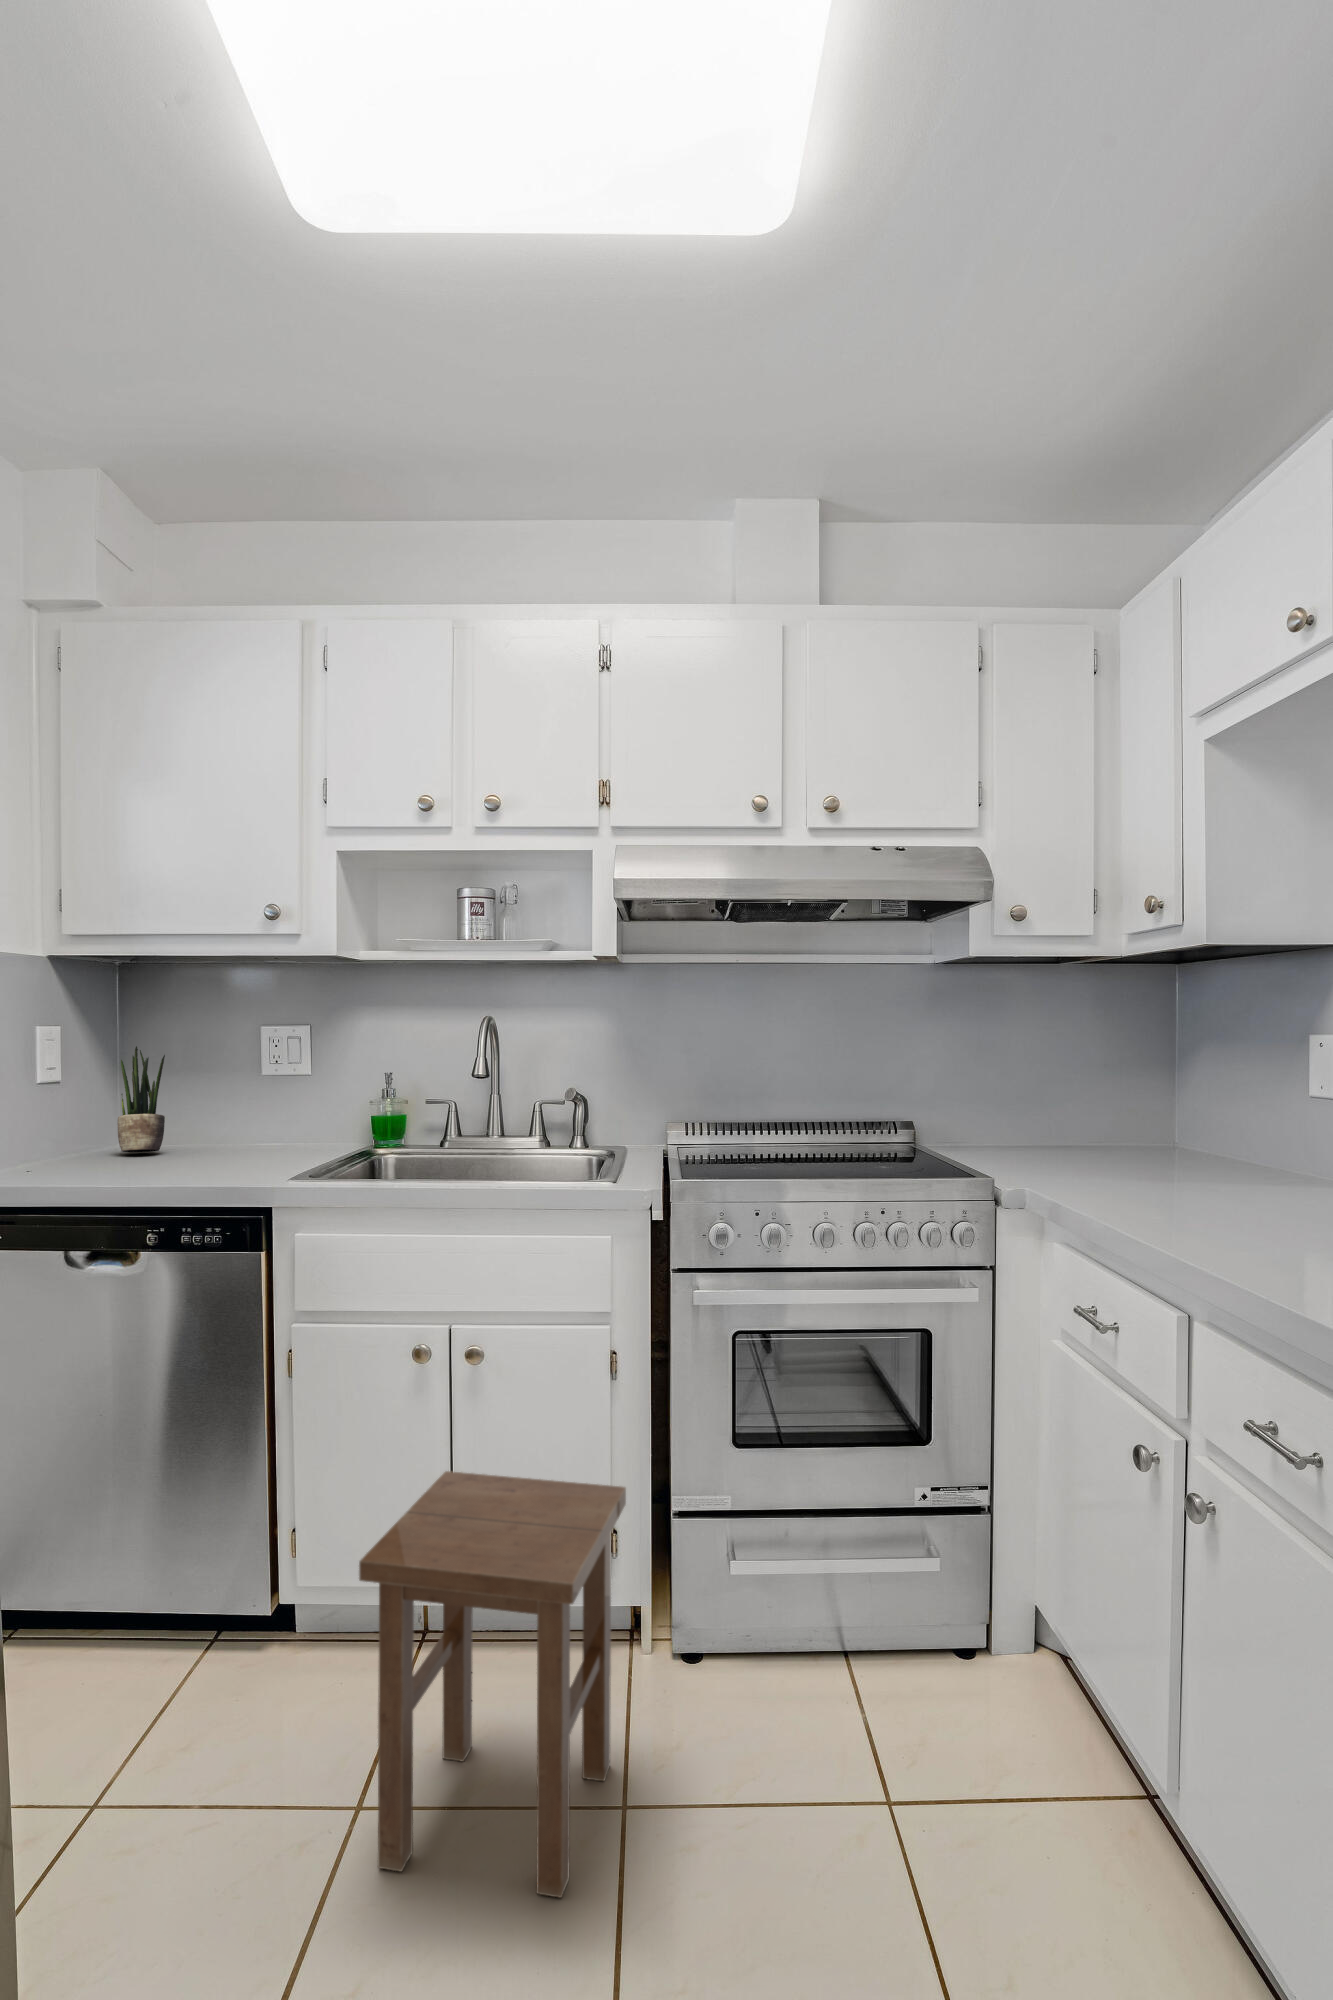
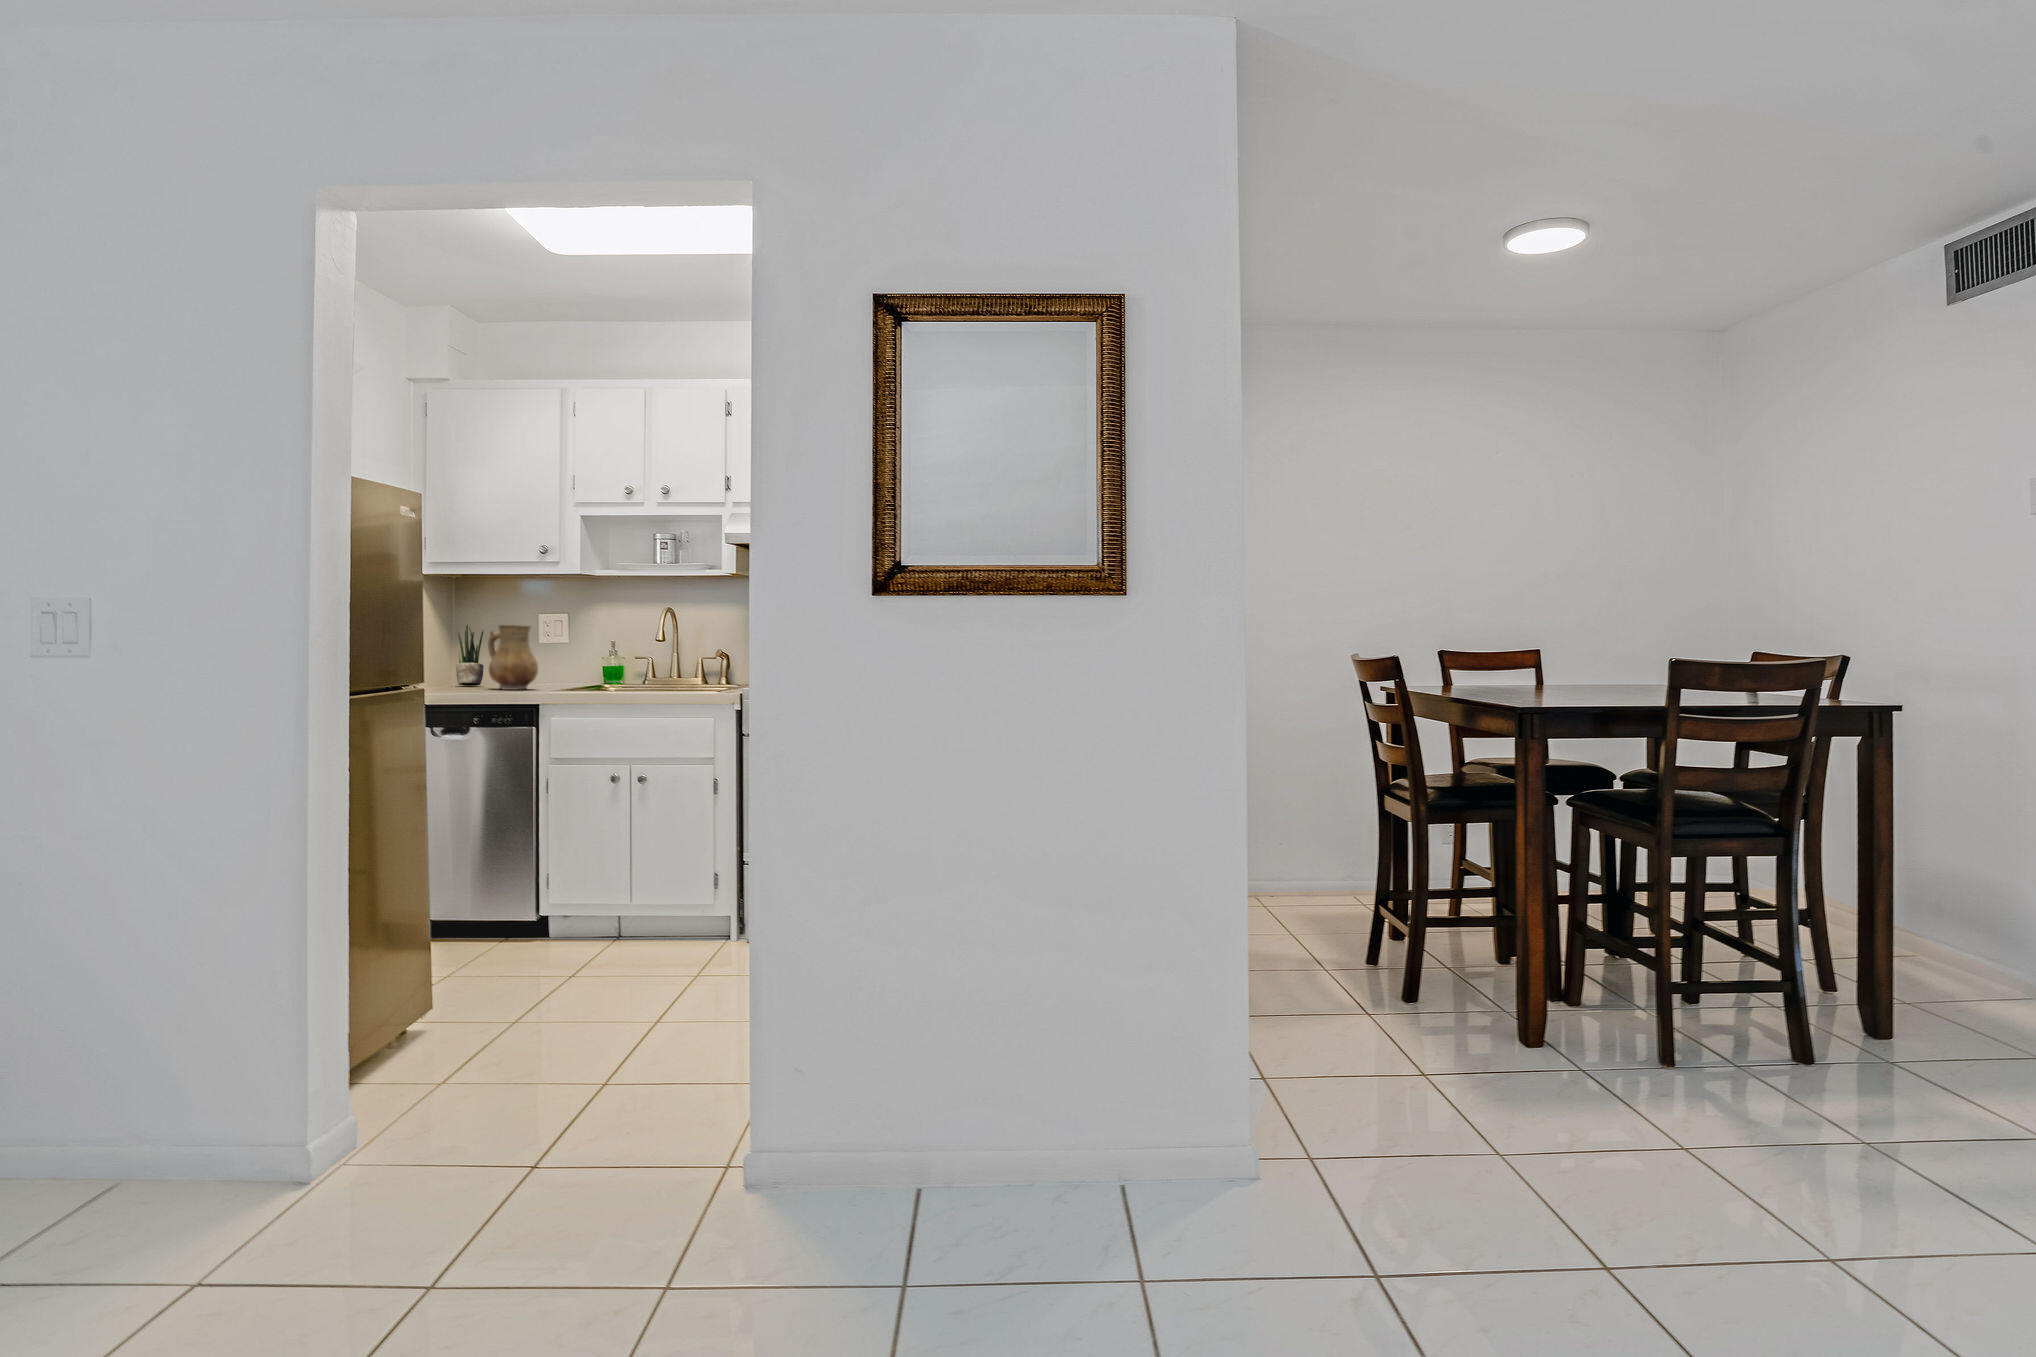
ceramic pitcher: none [173,1048,263,1167] -> present [488,625,538,690]
stool: present [359,1471,626,1898] -> none [567,828,704,987]

